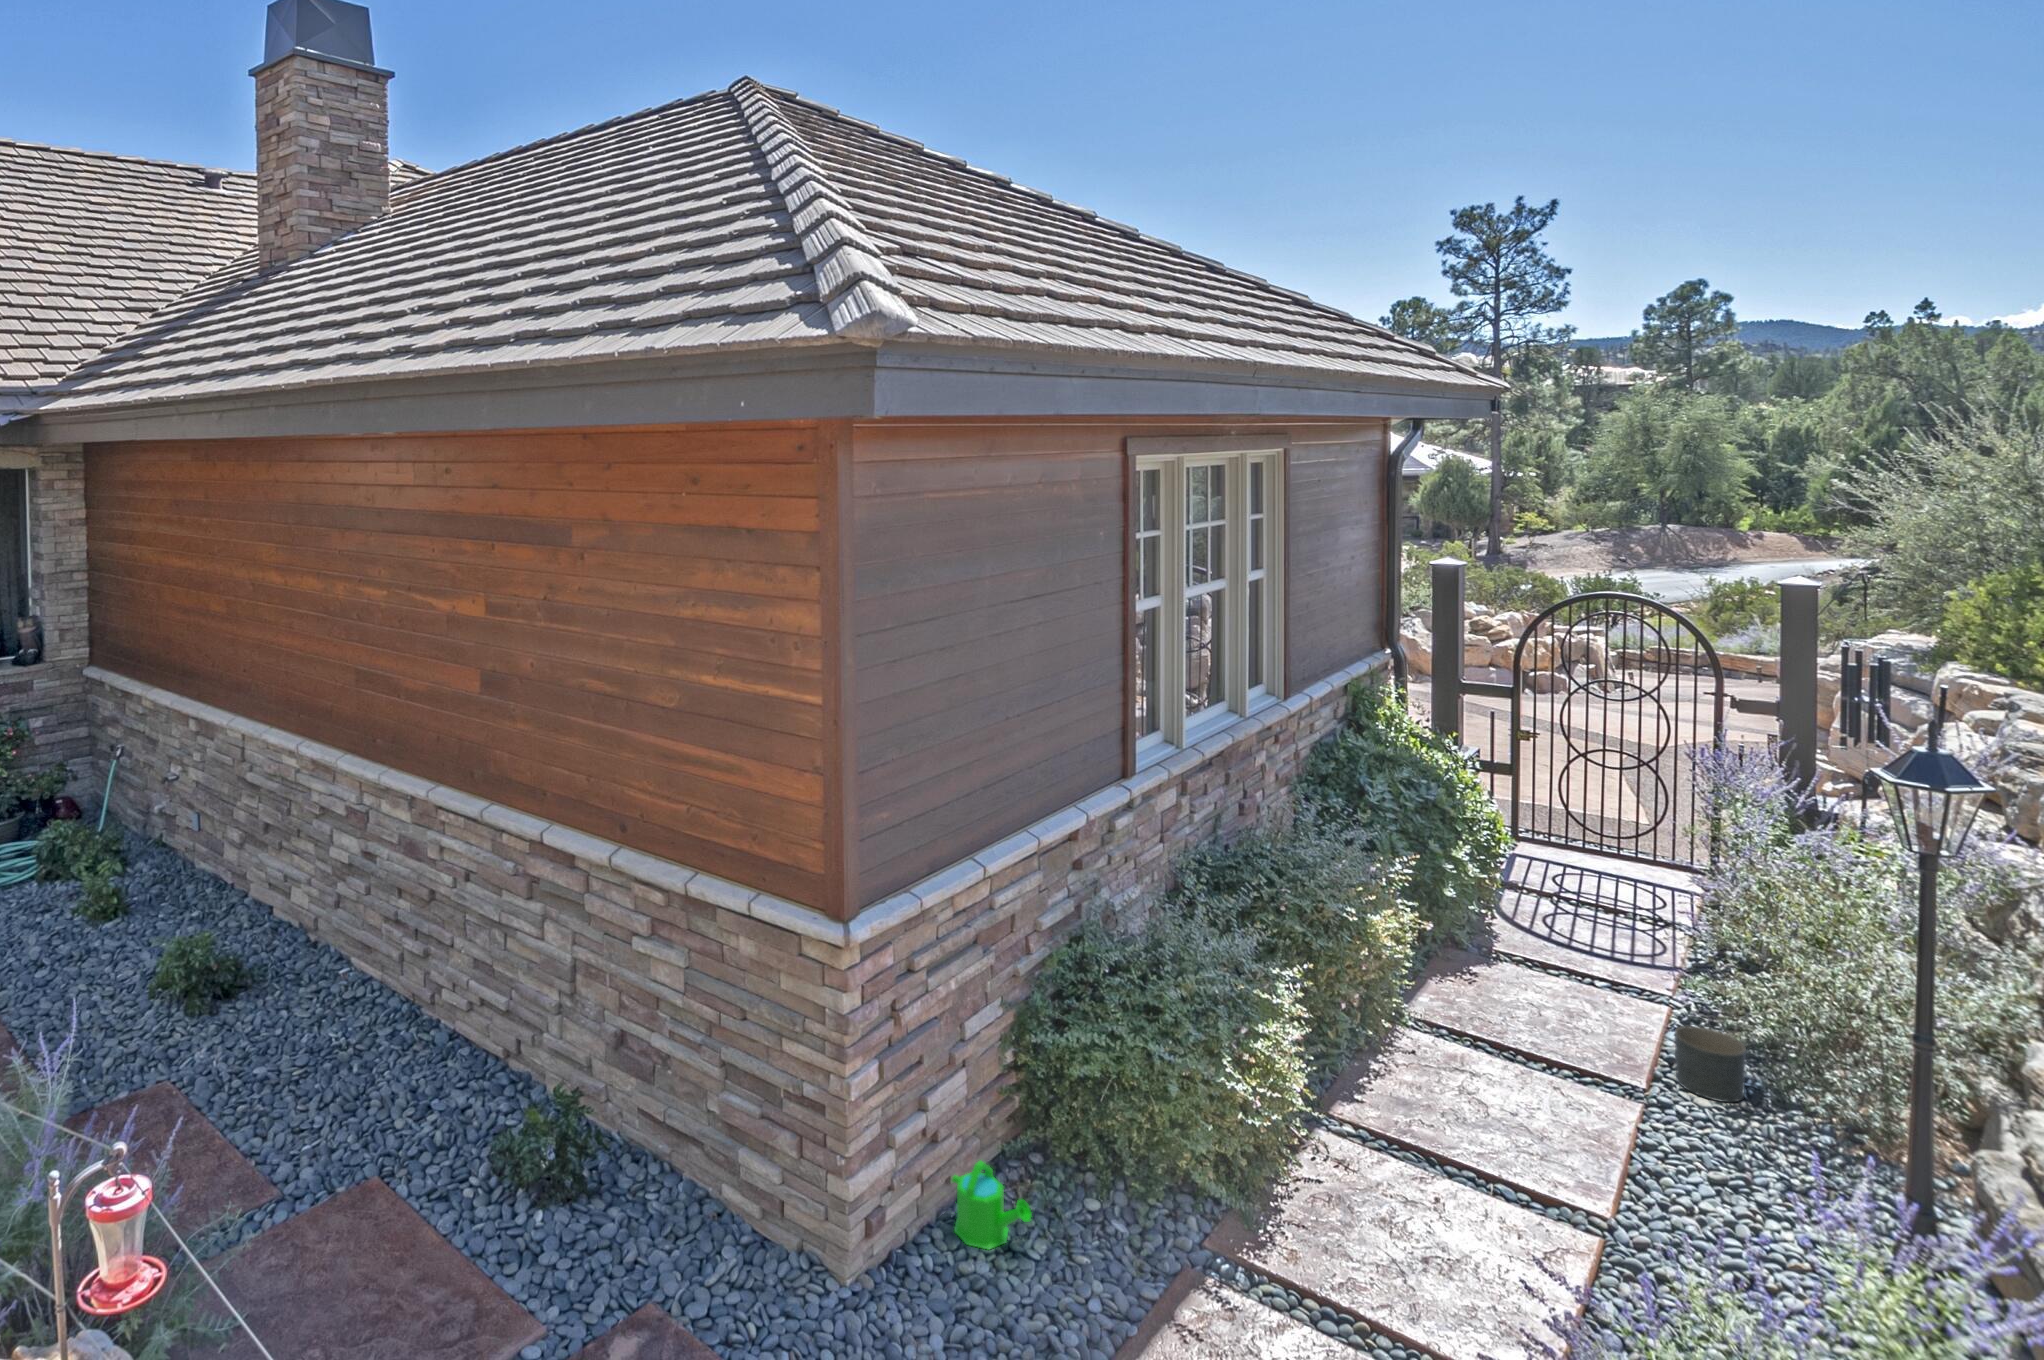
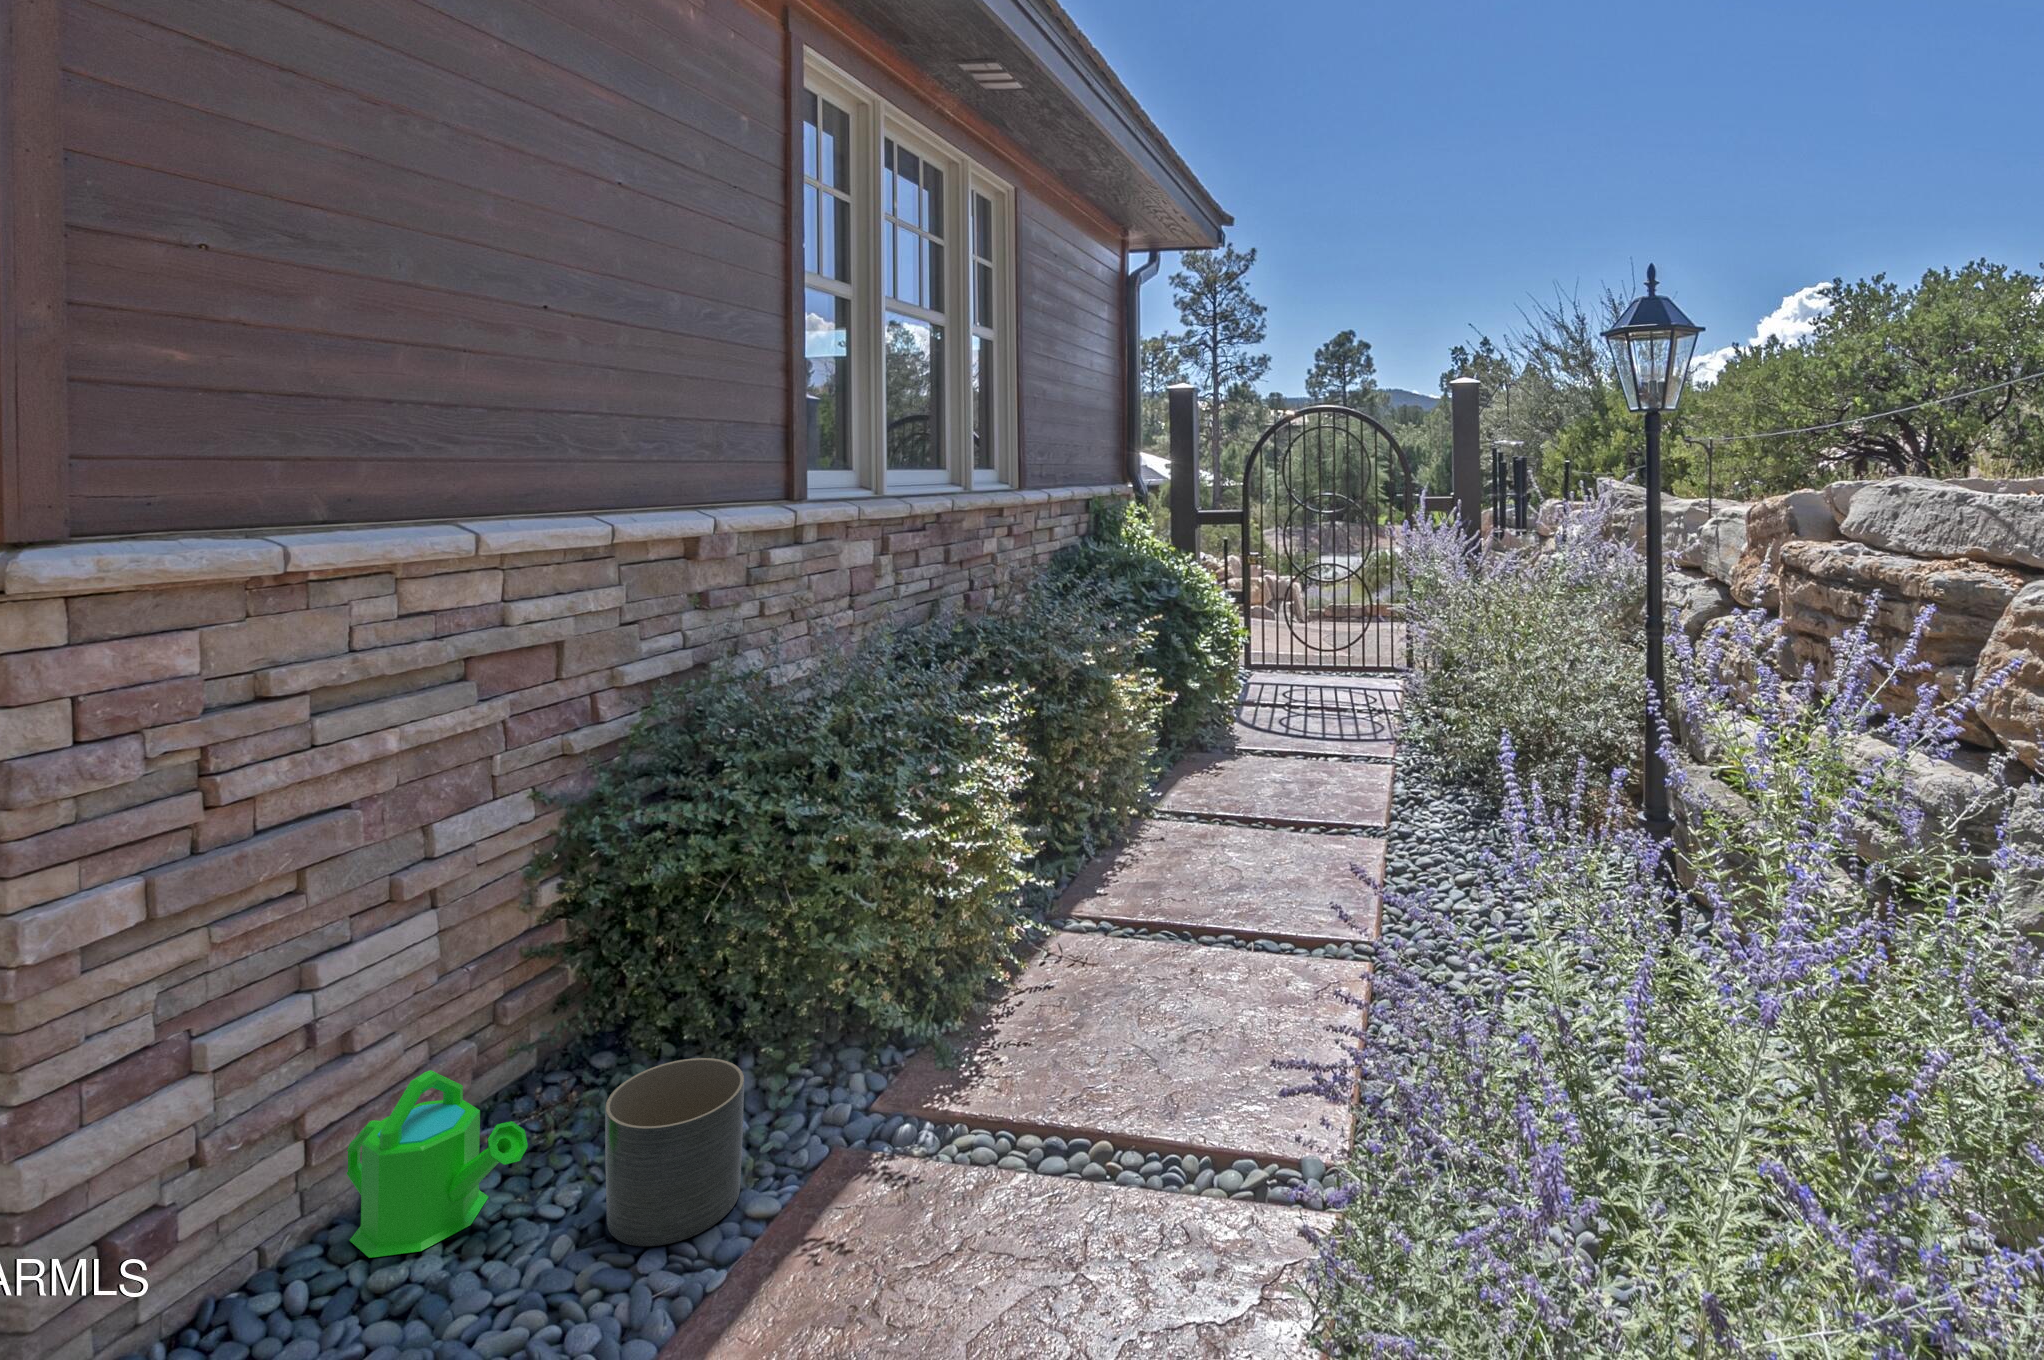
planter: present [1675,1026,1746,1102] -> present [605,1058,744,1246]

